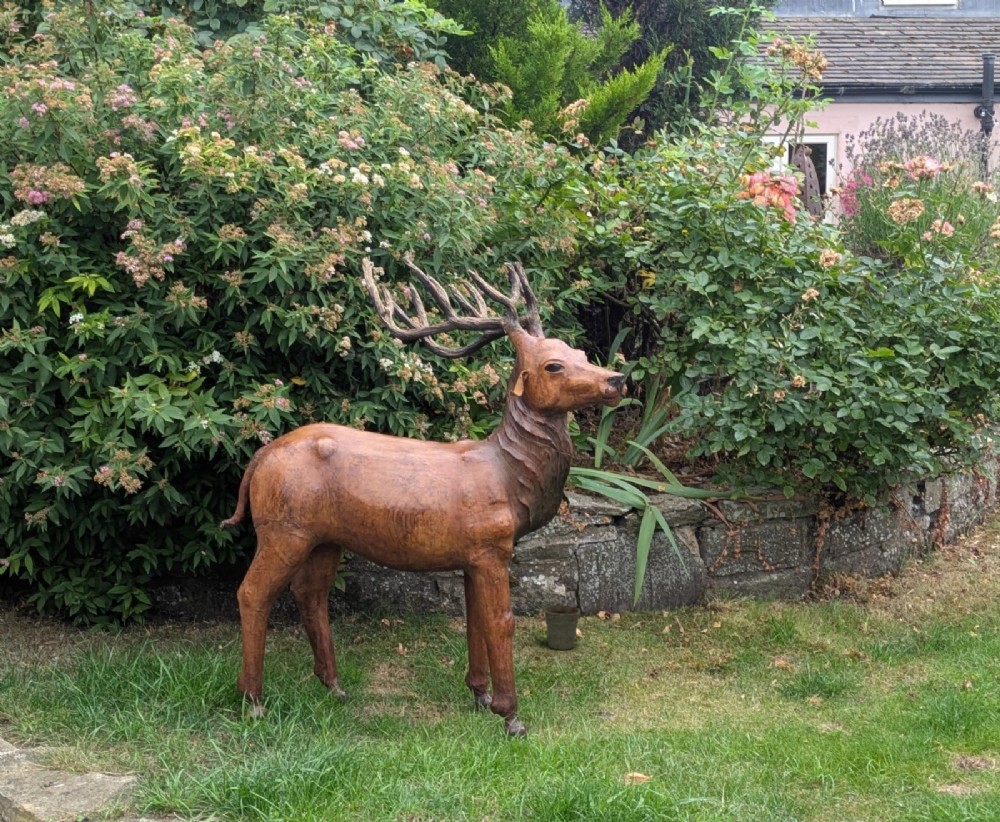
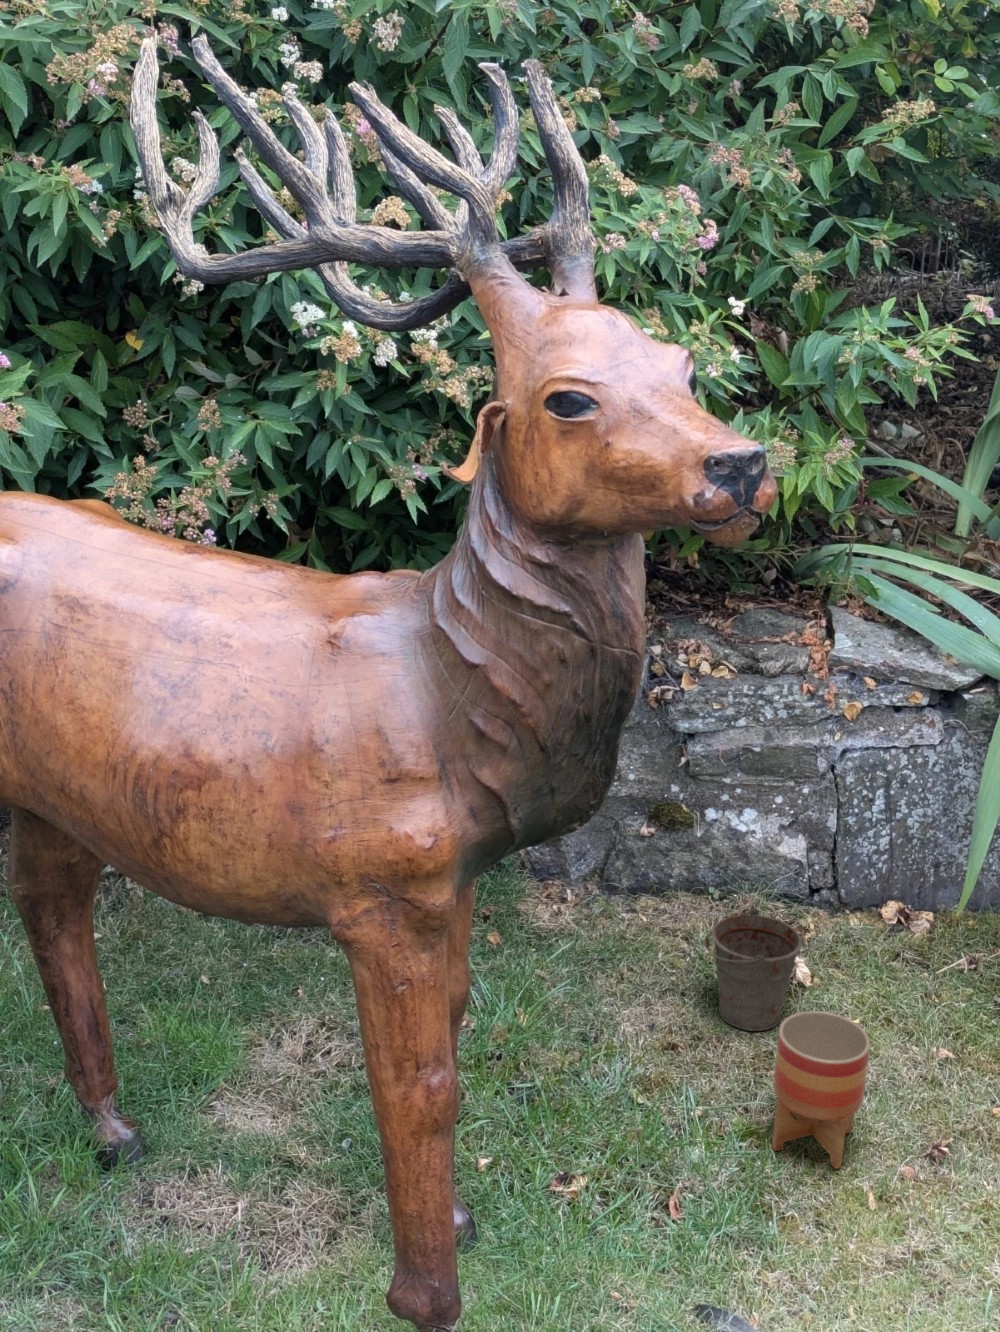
planter: none [584,620,619,675] -> present [772,1011,870,1169]

